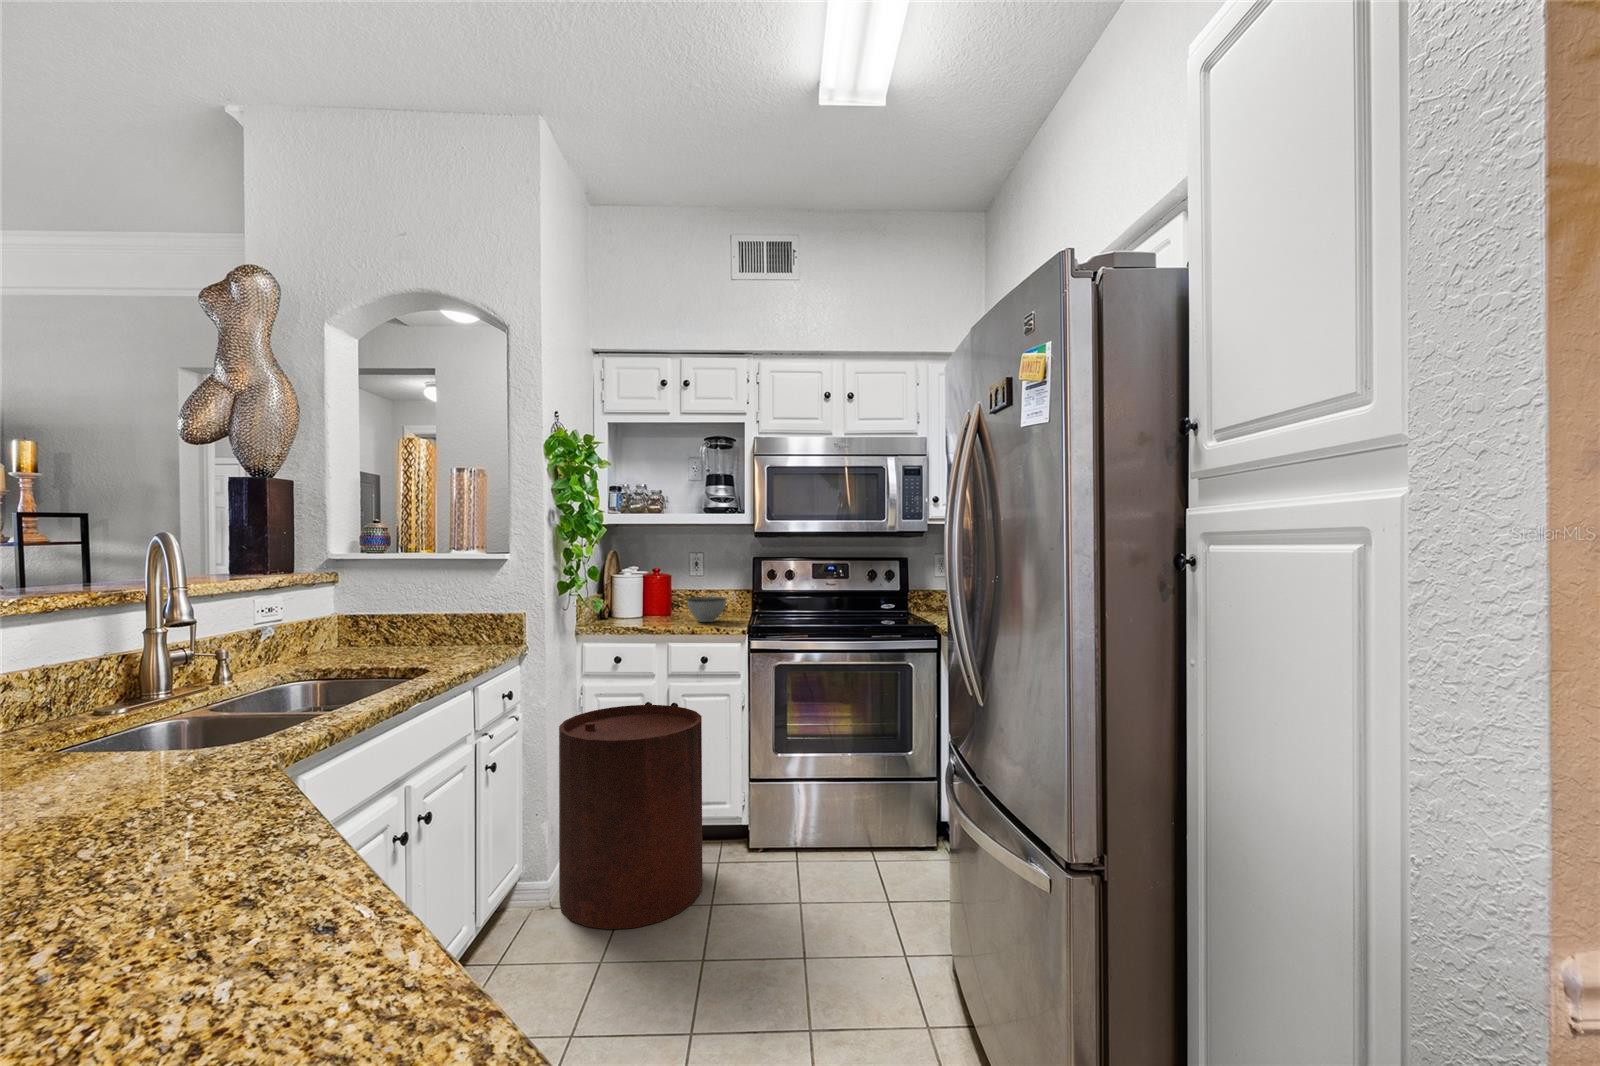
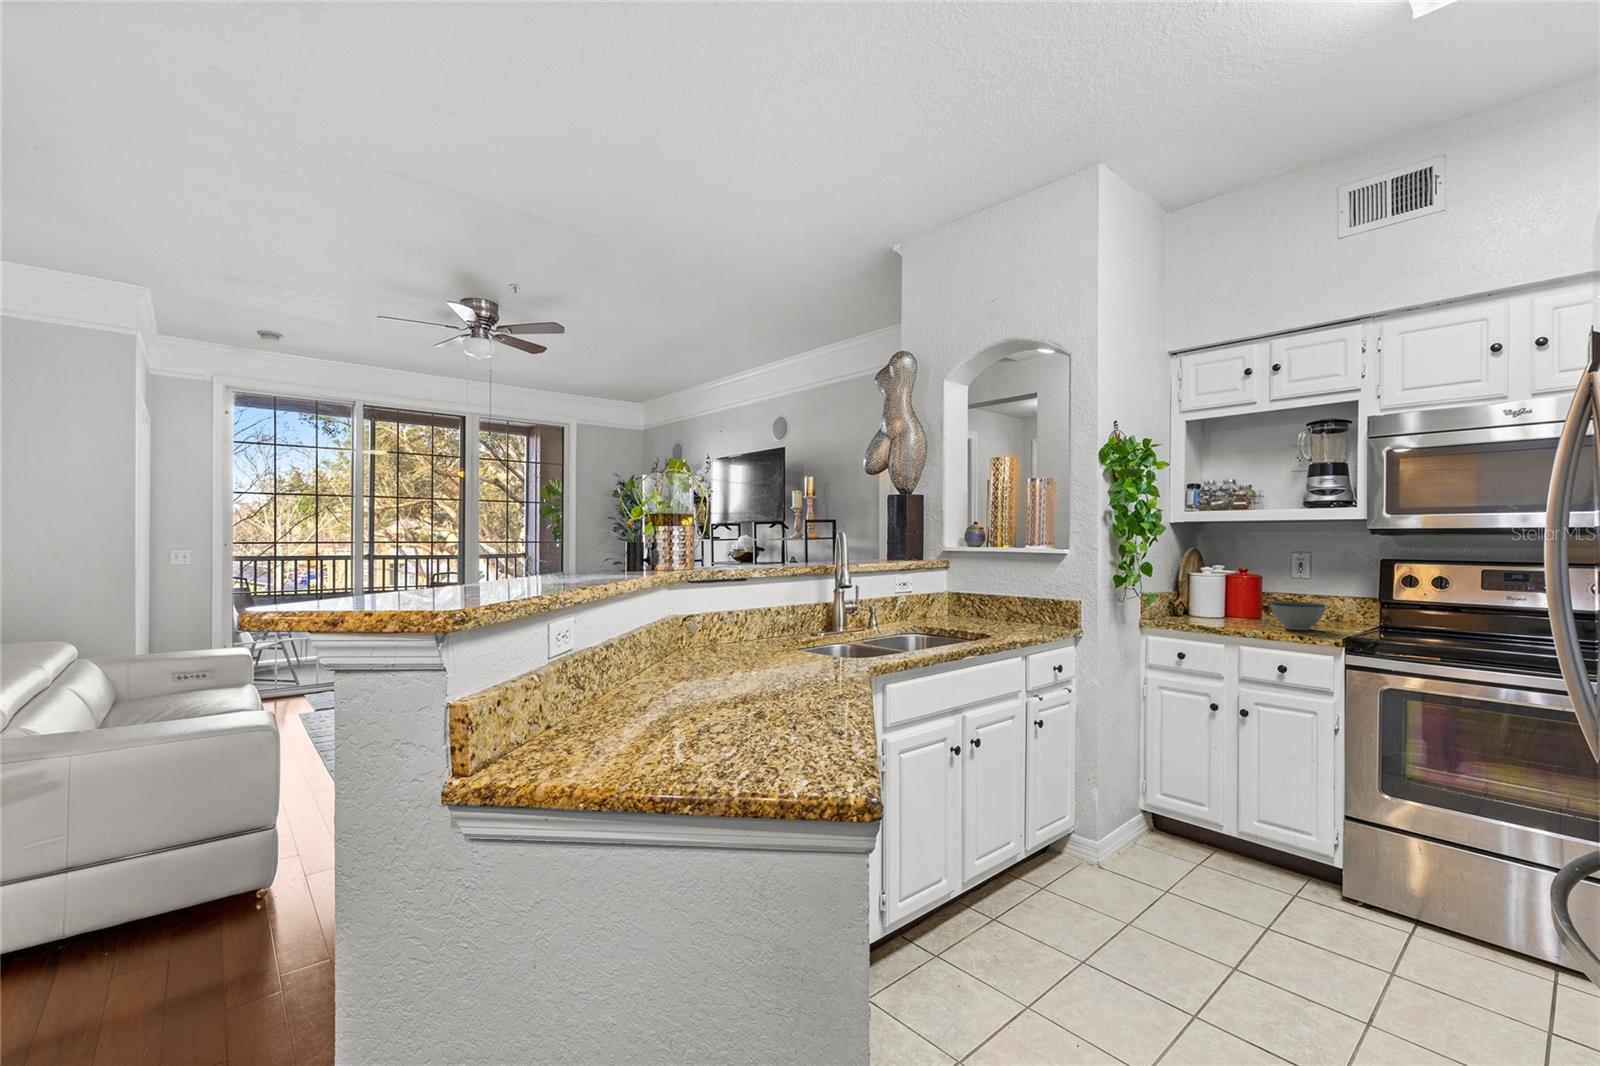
trash can: present [559,705,703,929] -> none [1108,702,1266,922]

